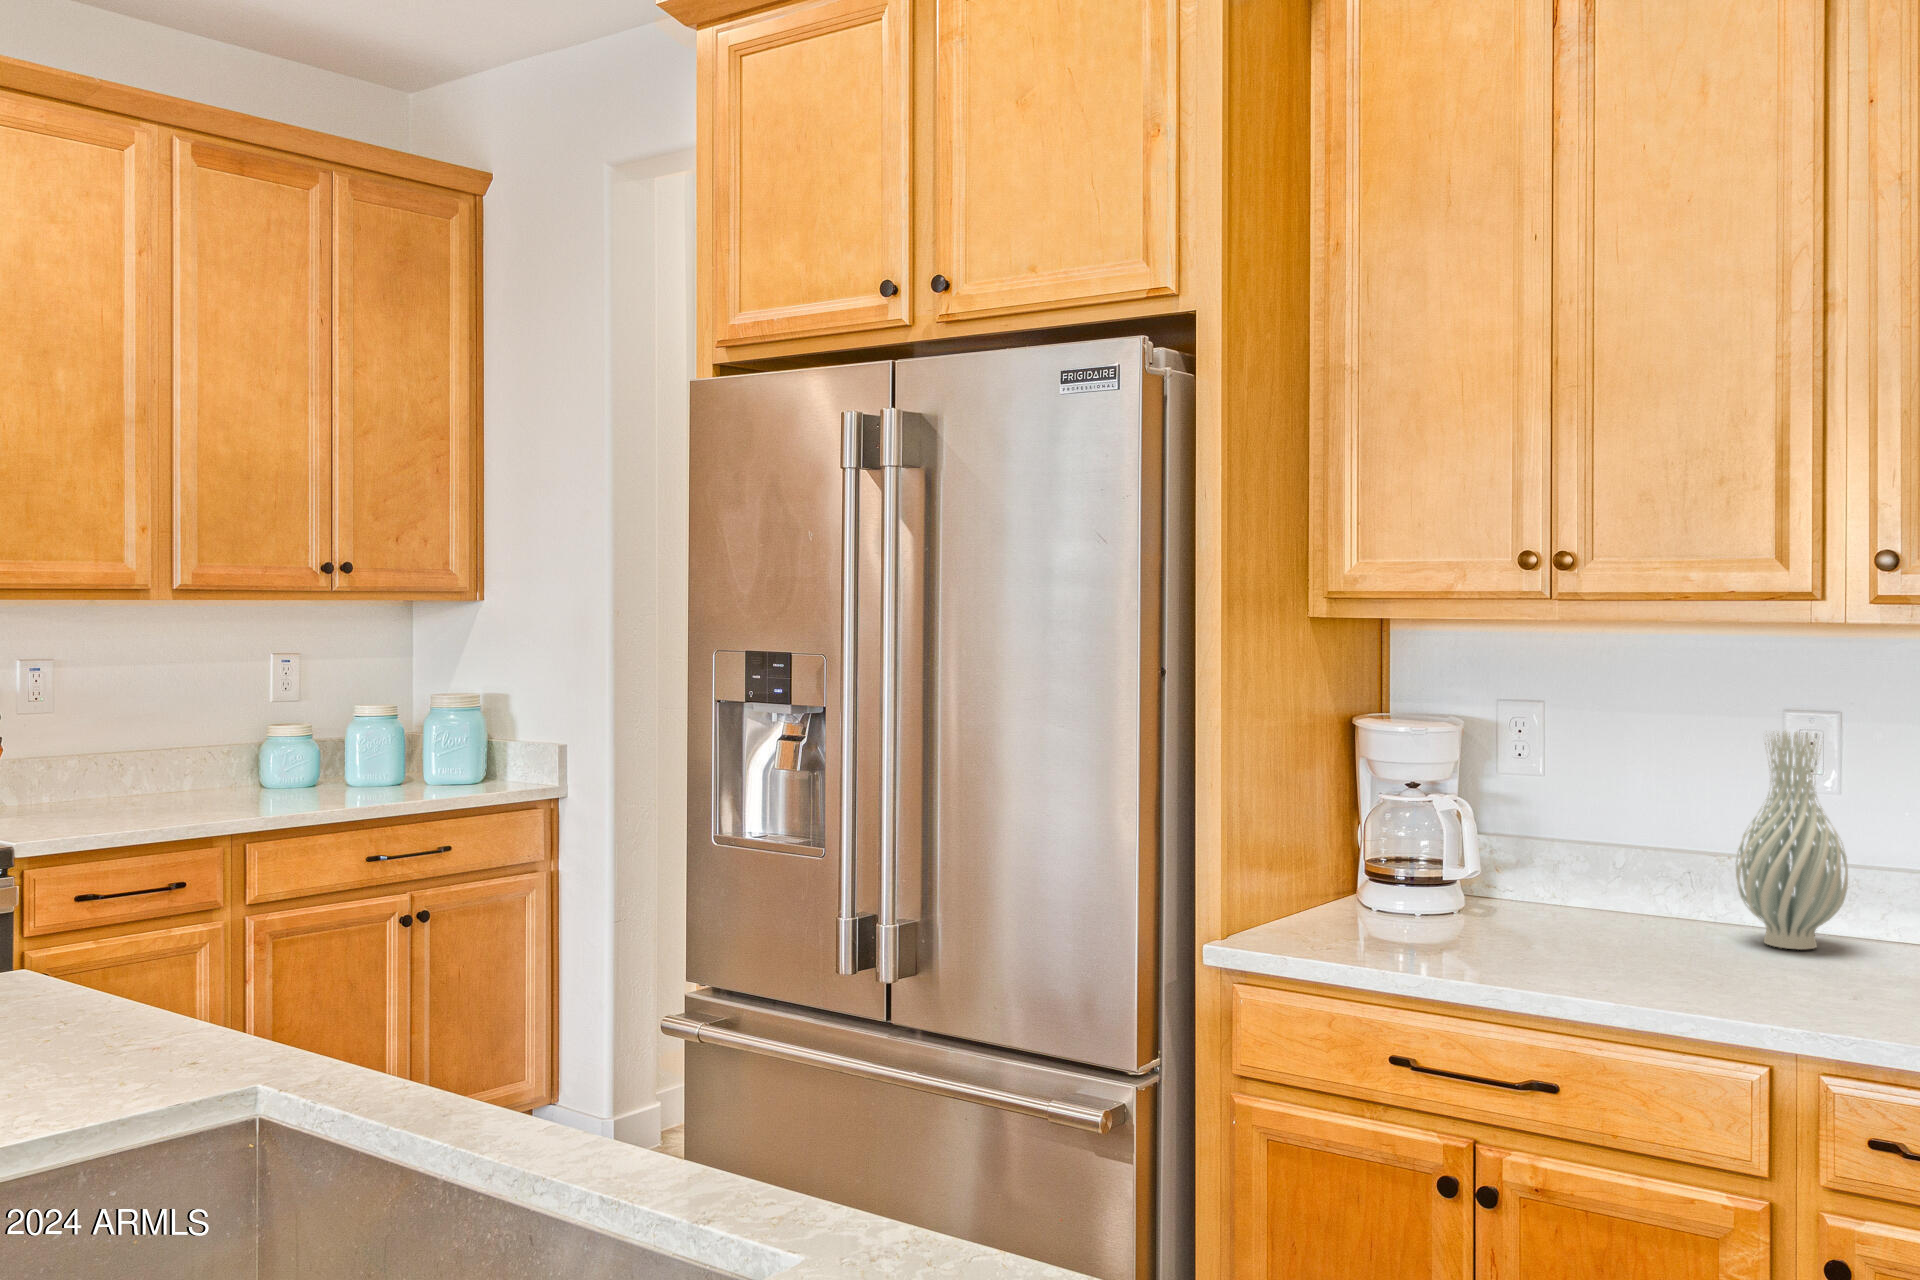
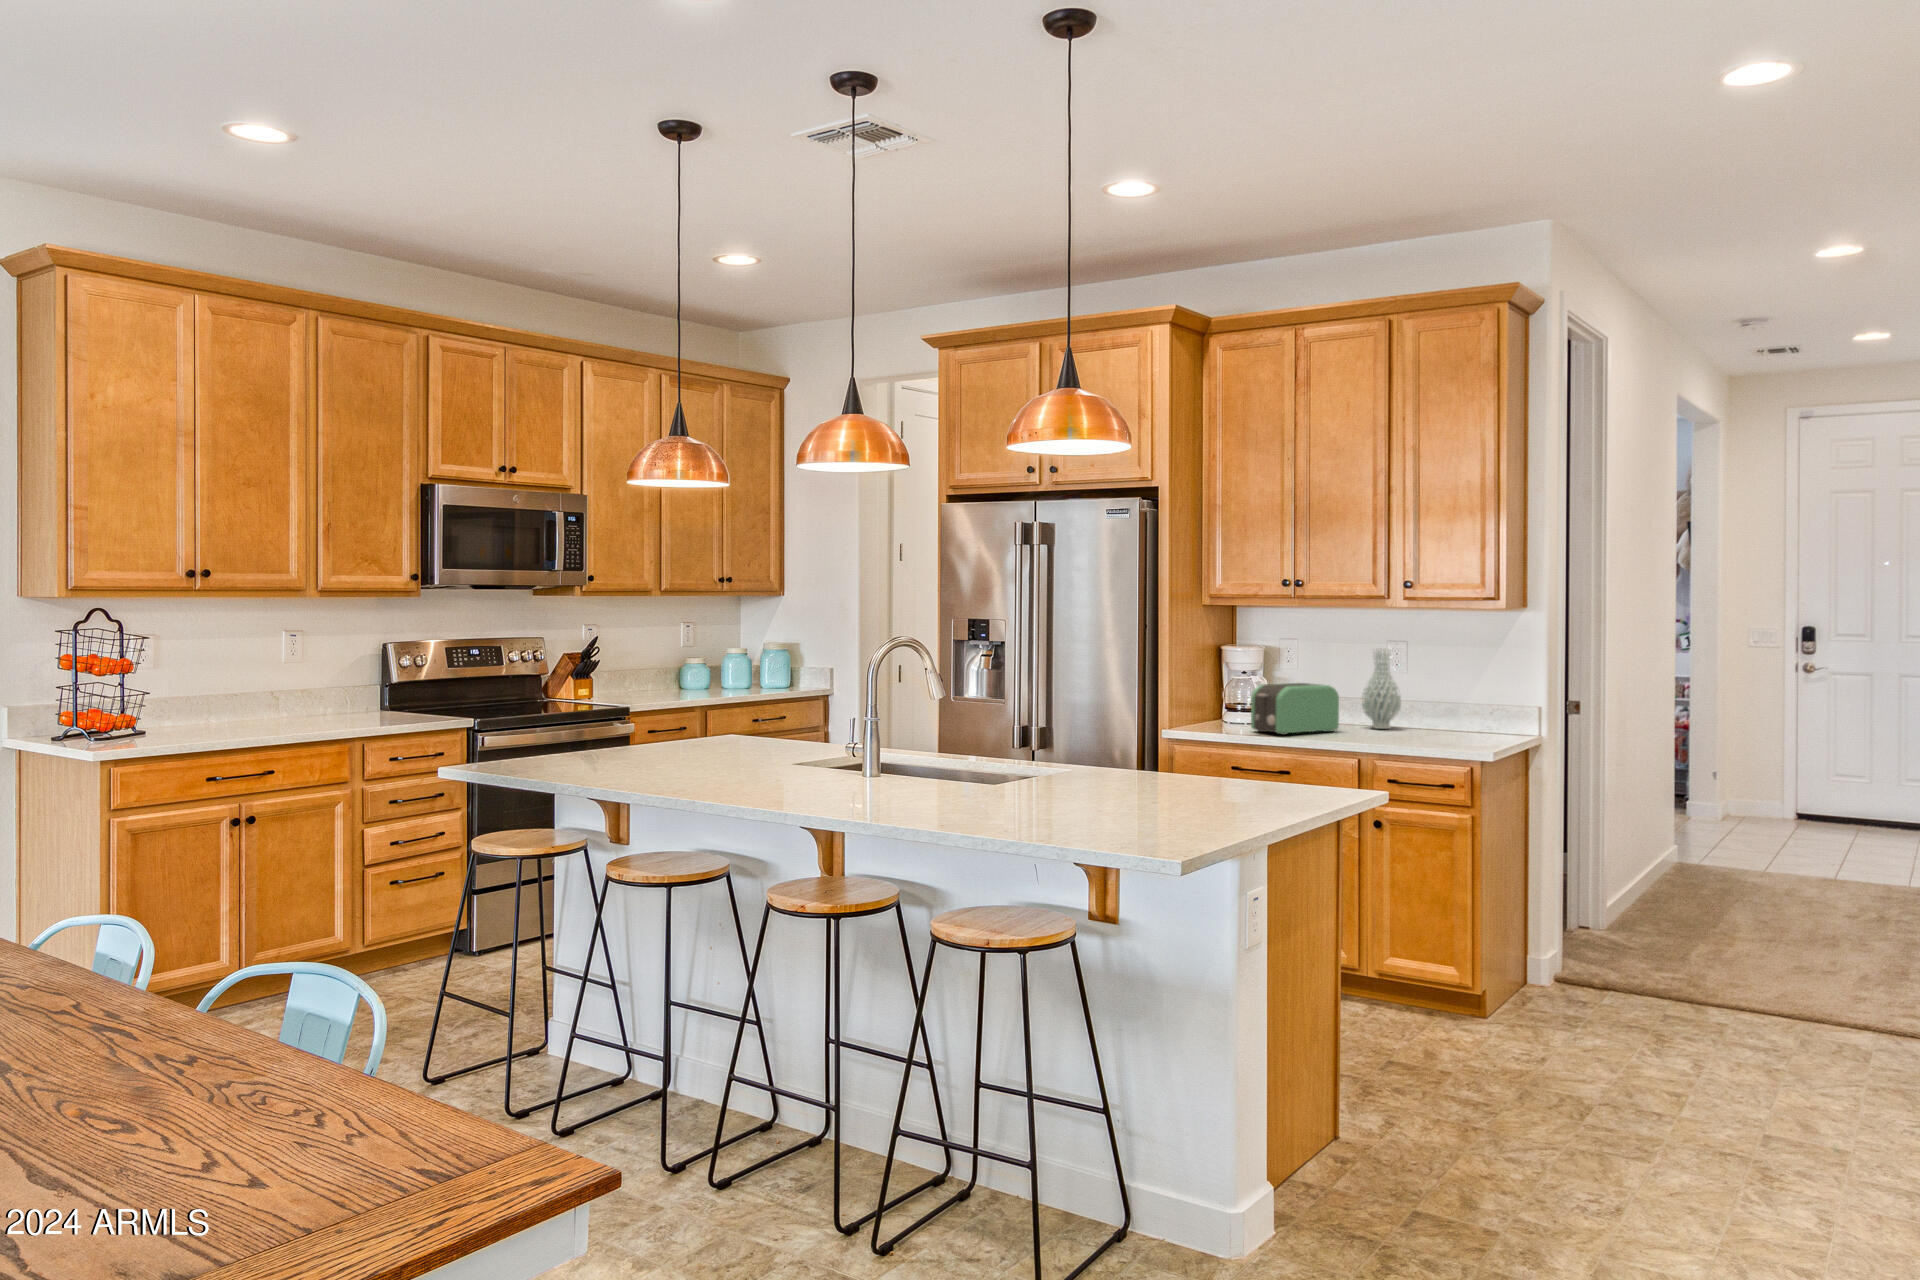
toaster: none [1443,822,1686,980] -> present [1251,683,1339,735]

